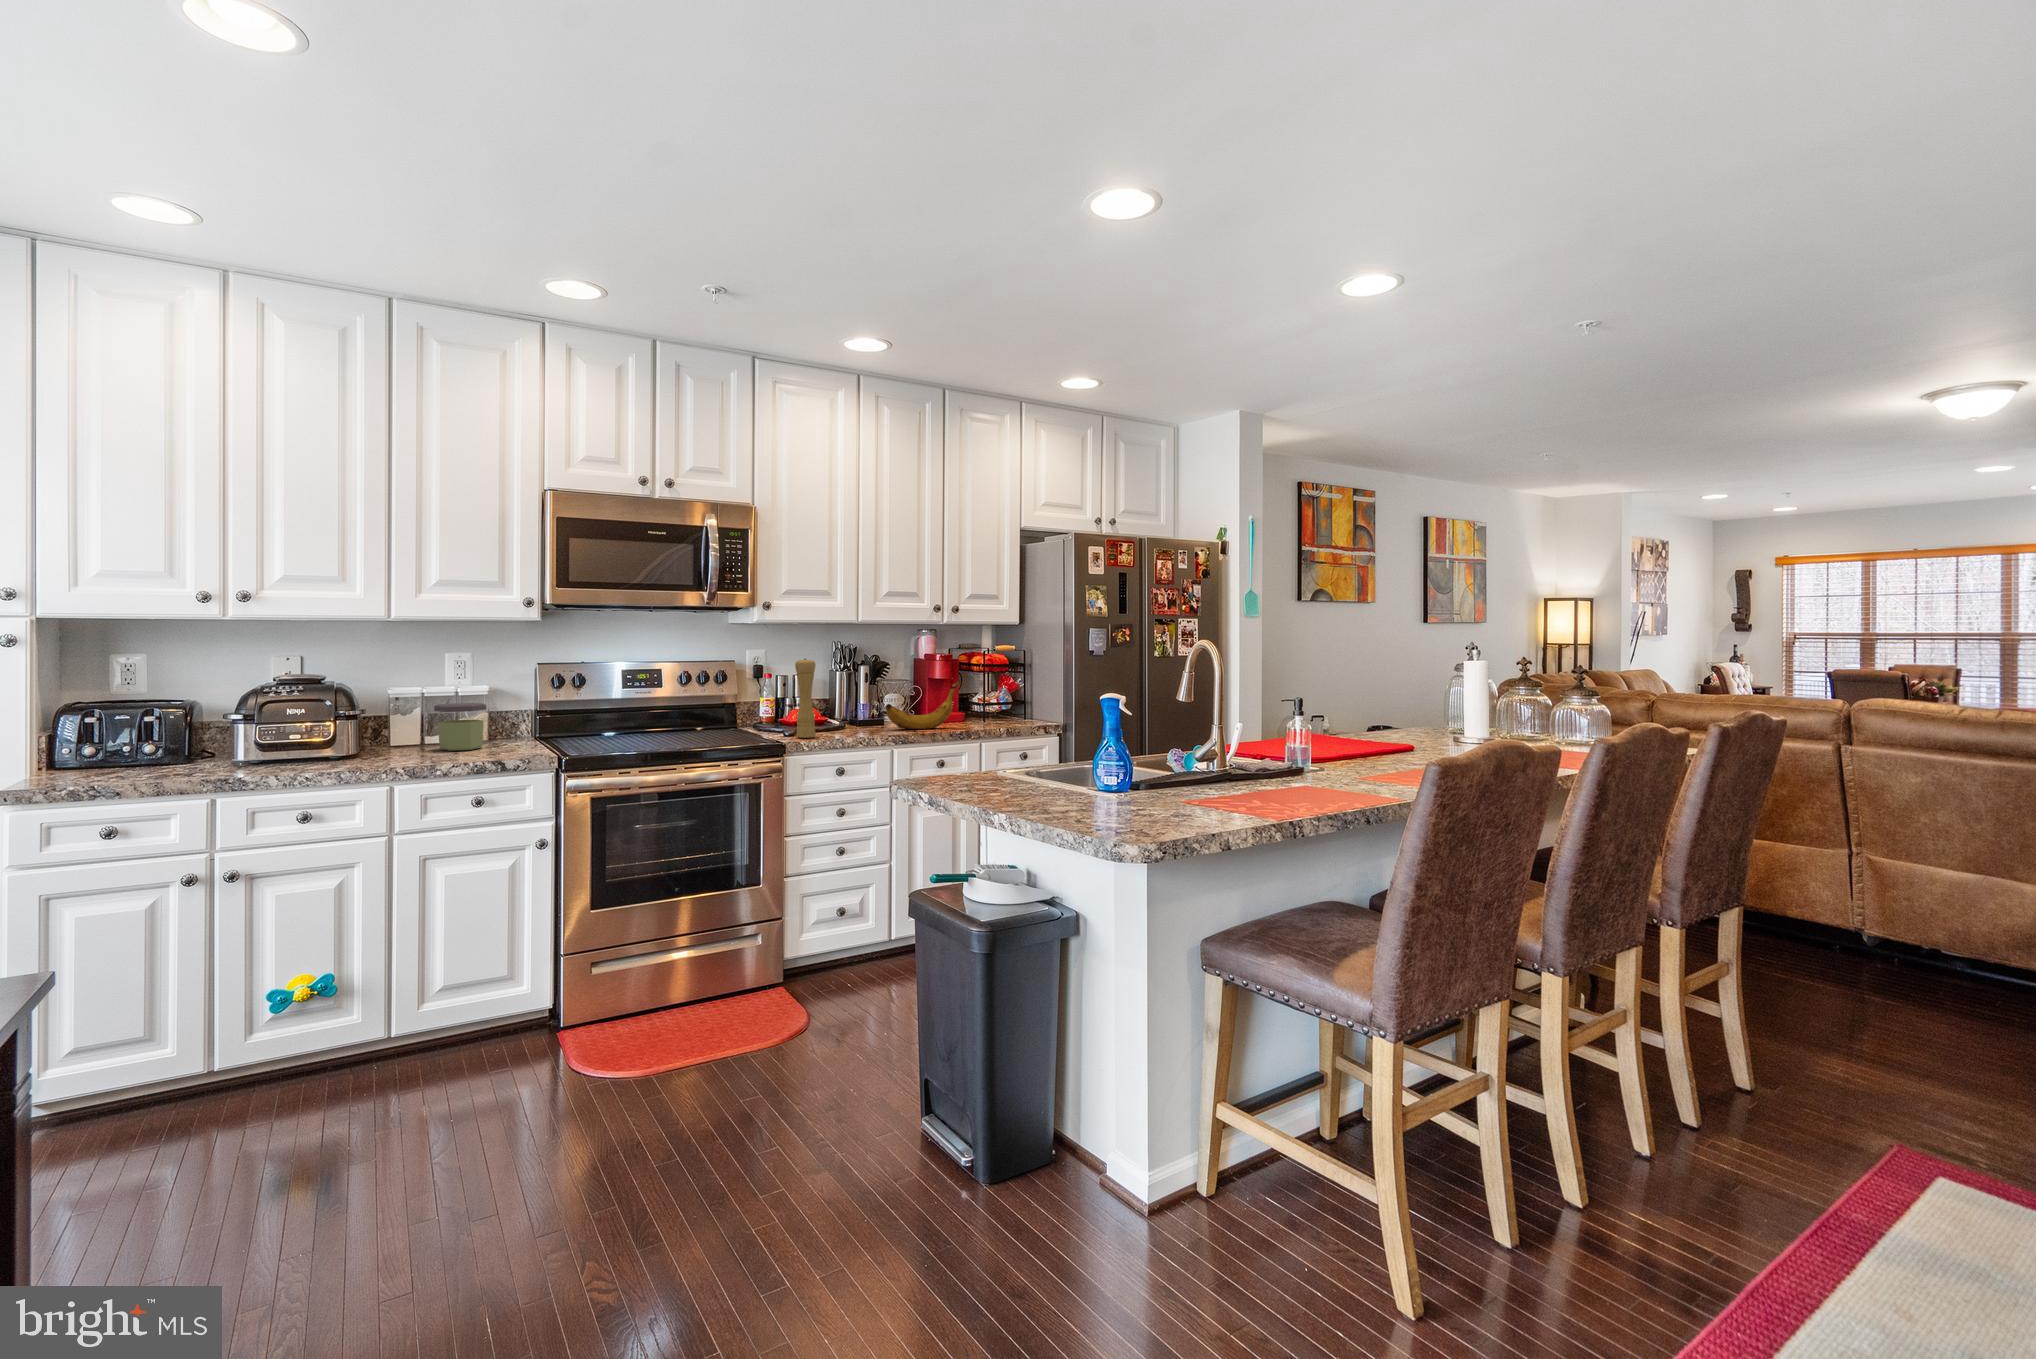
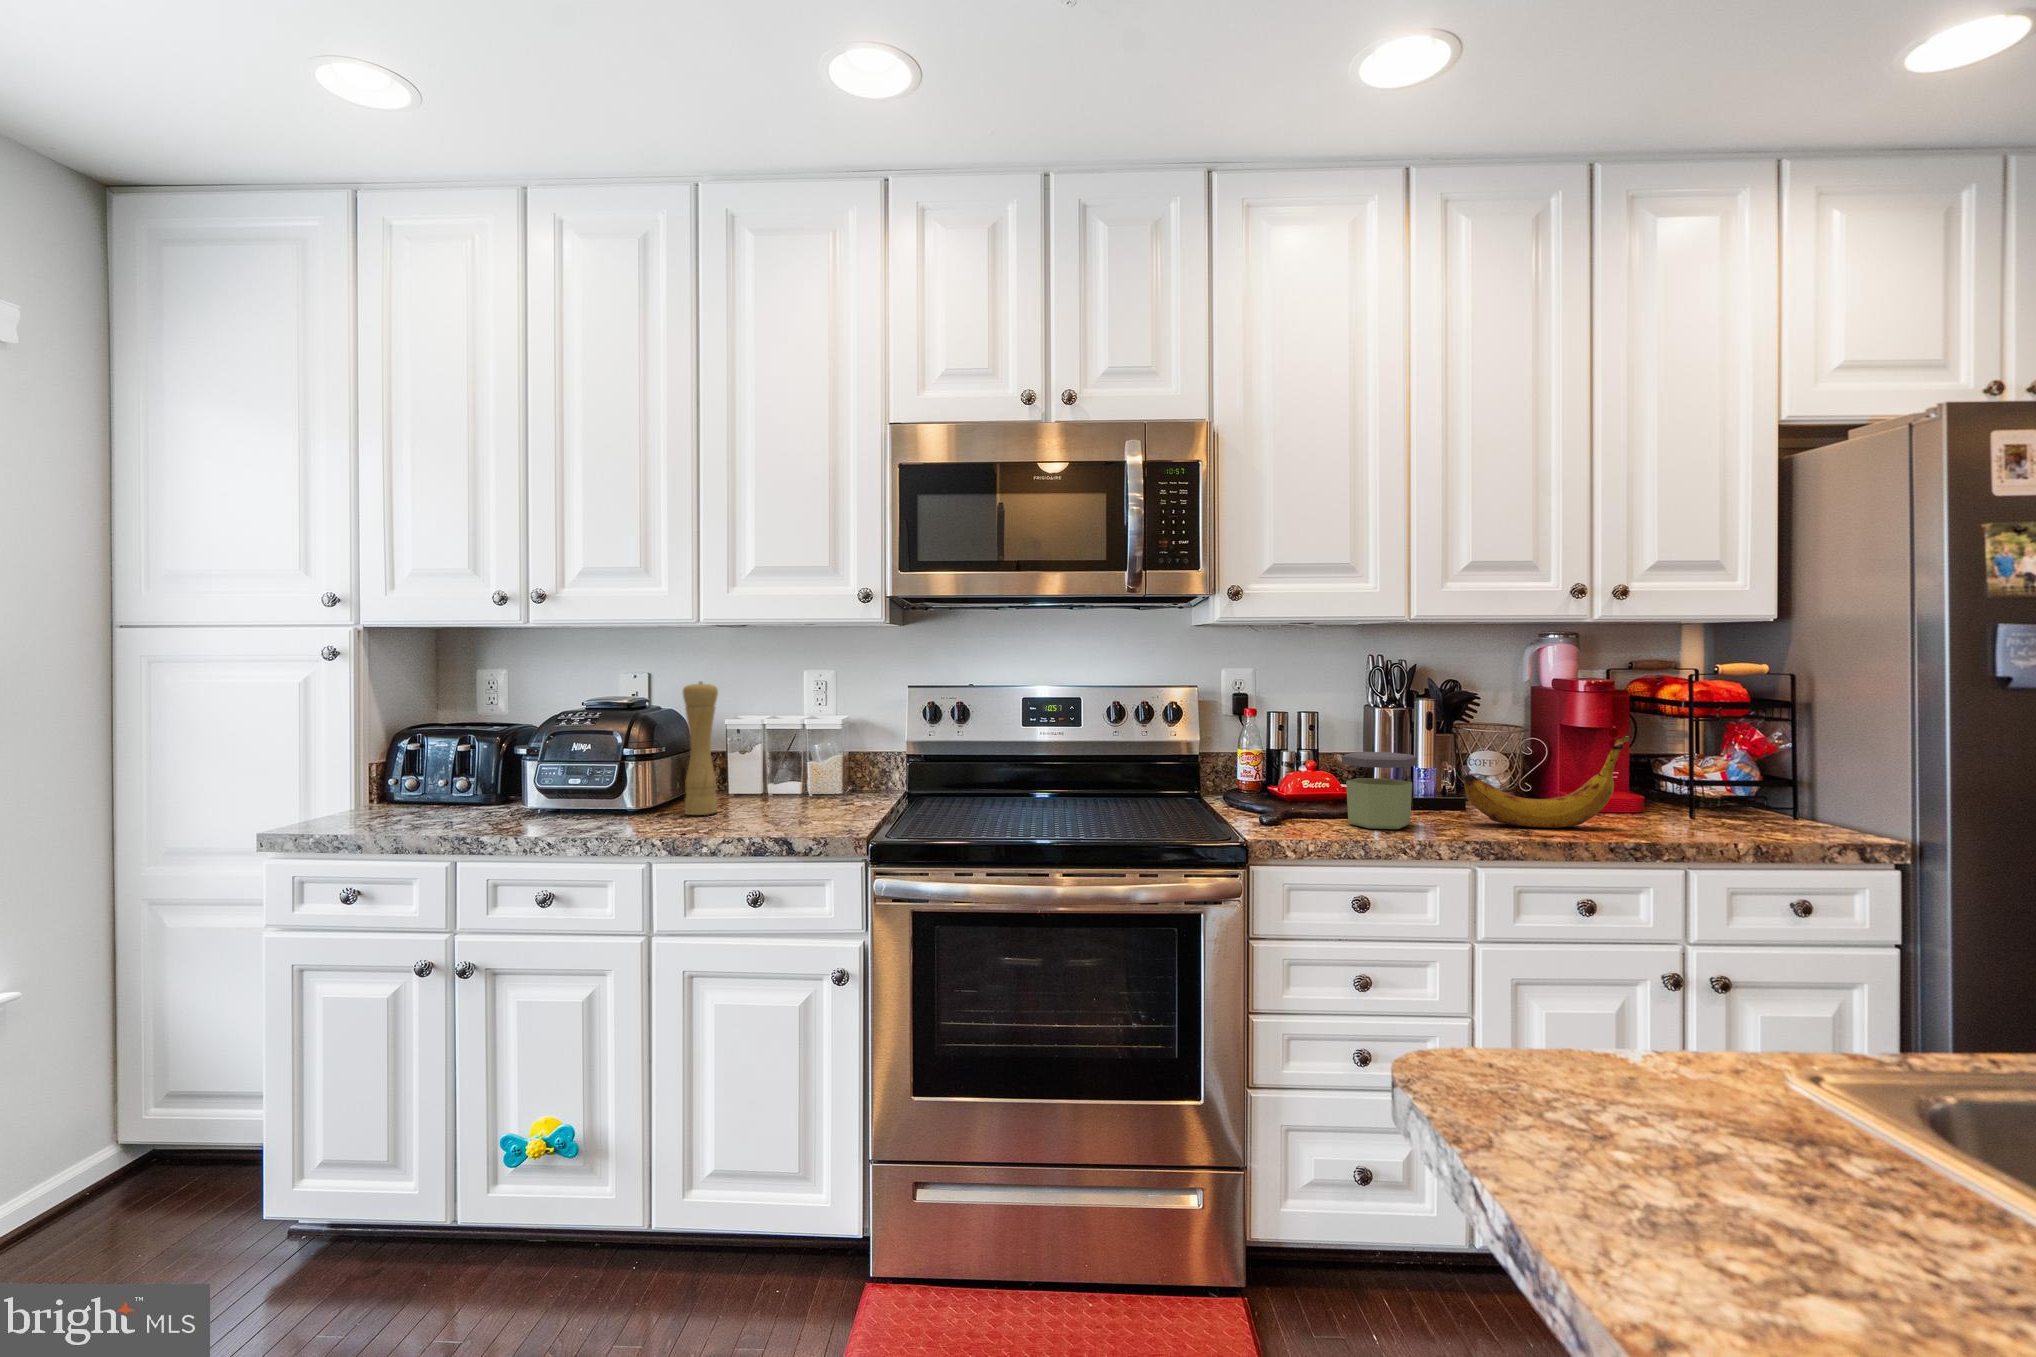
pepper mill: present [795,659,816,738] -> present [683,682,718,815]
jar: present [434,703,486,751] -> present [1342,752,1417,829]

